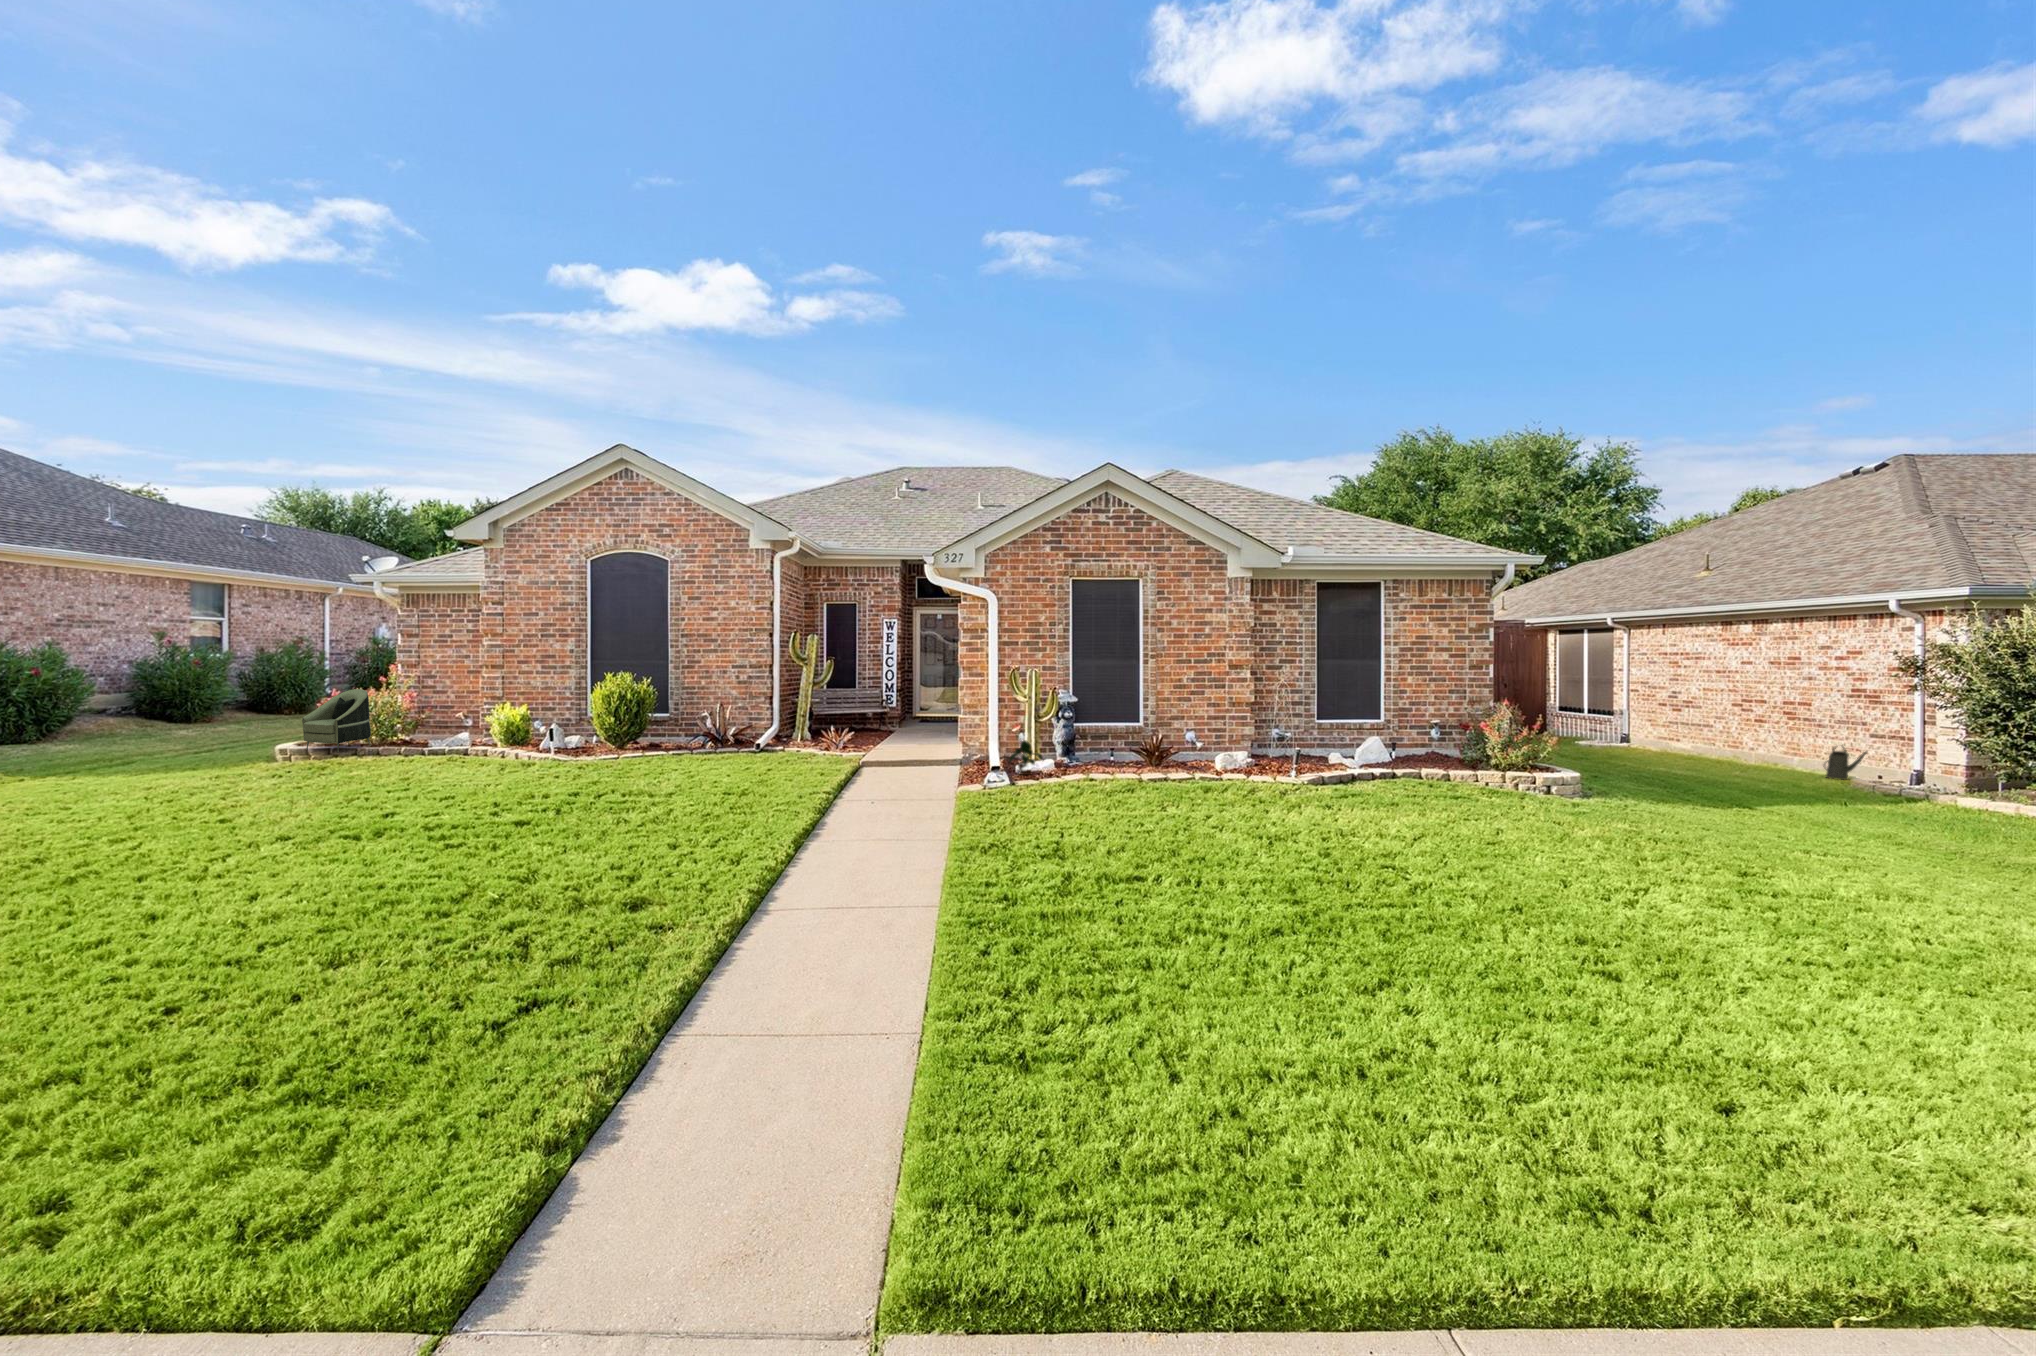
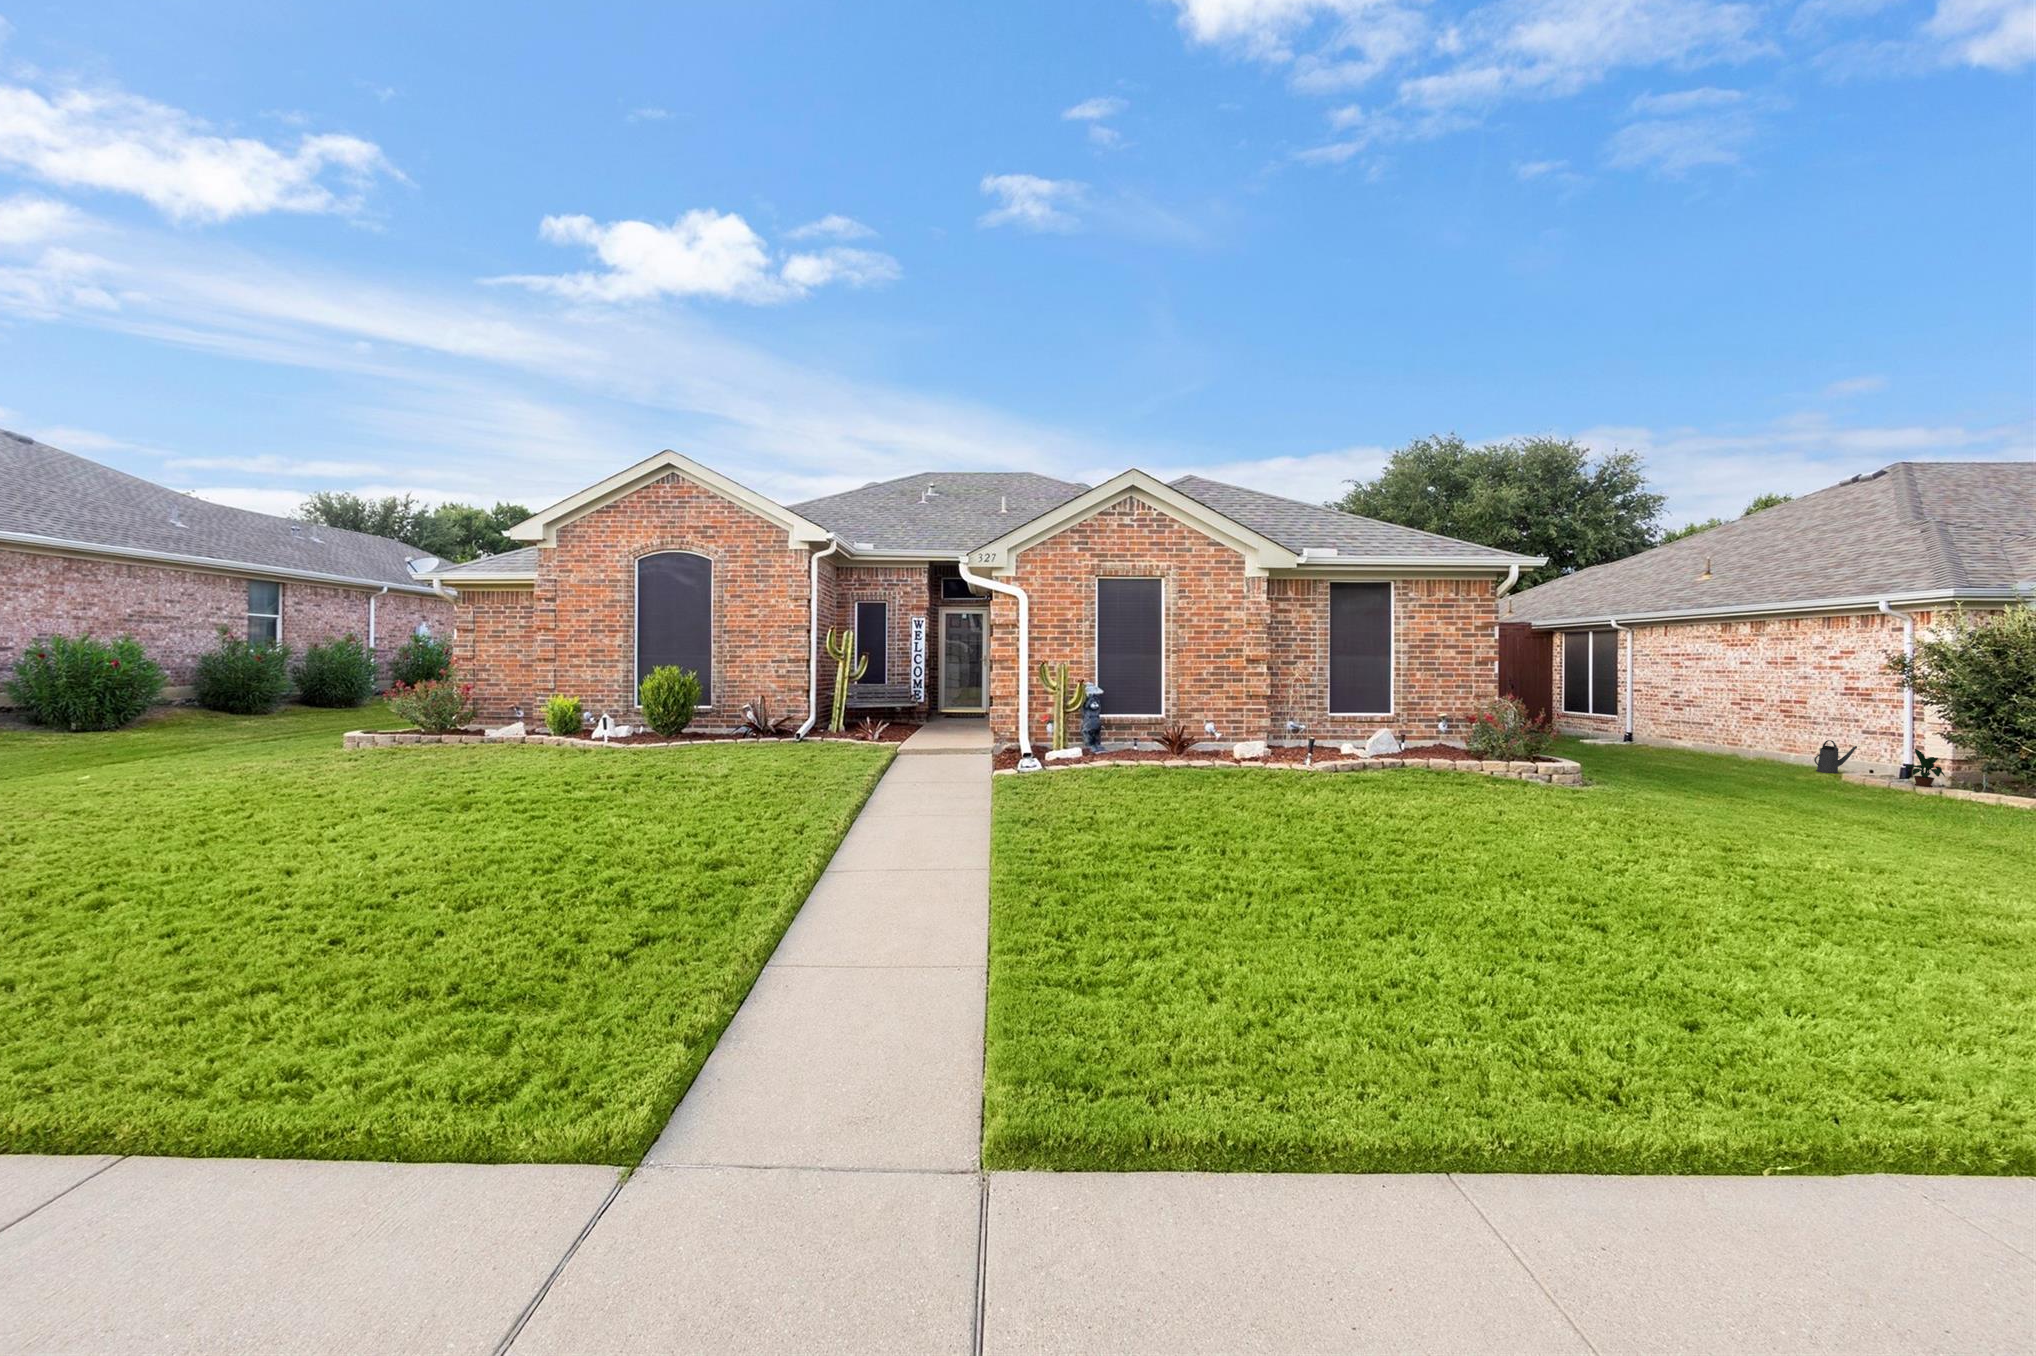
armchair: present [302,689,371,752] -> none [376,671,438,738]
potted plant: present [1009,740,1043,775] -> present [1904,749,1945,787]

